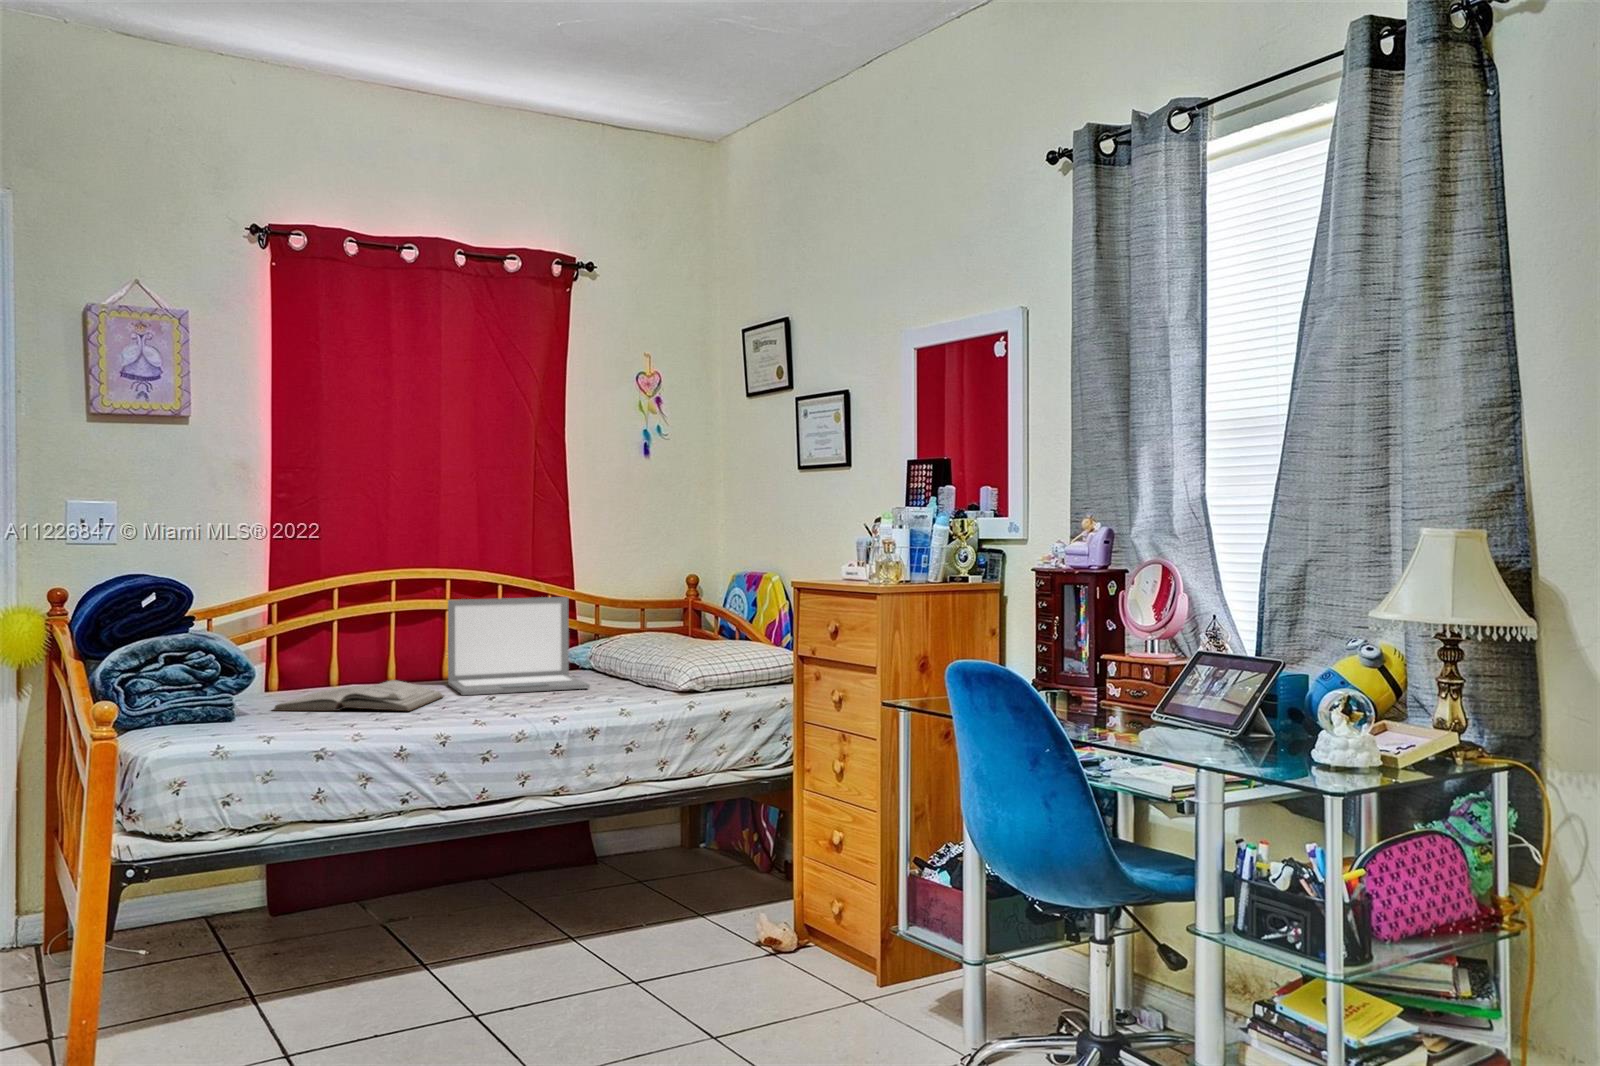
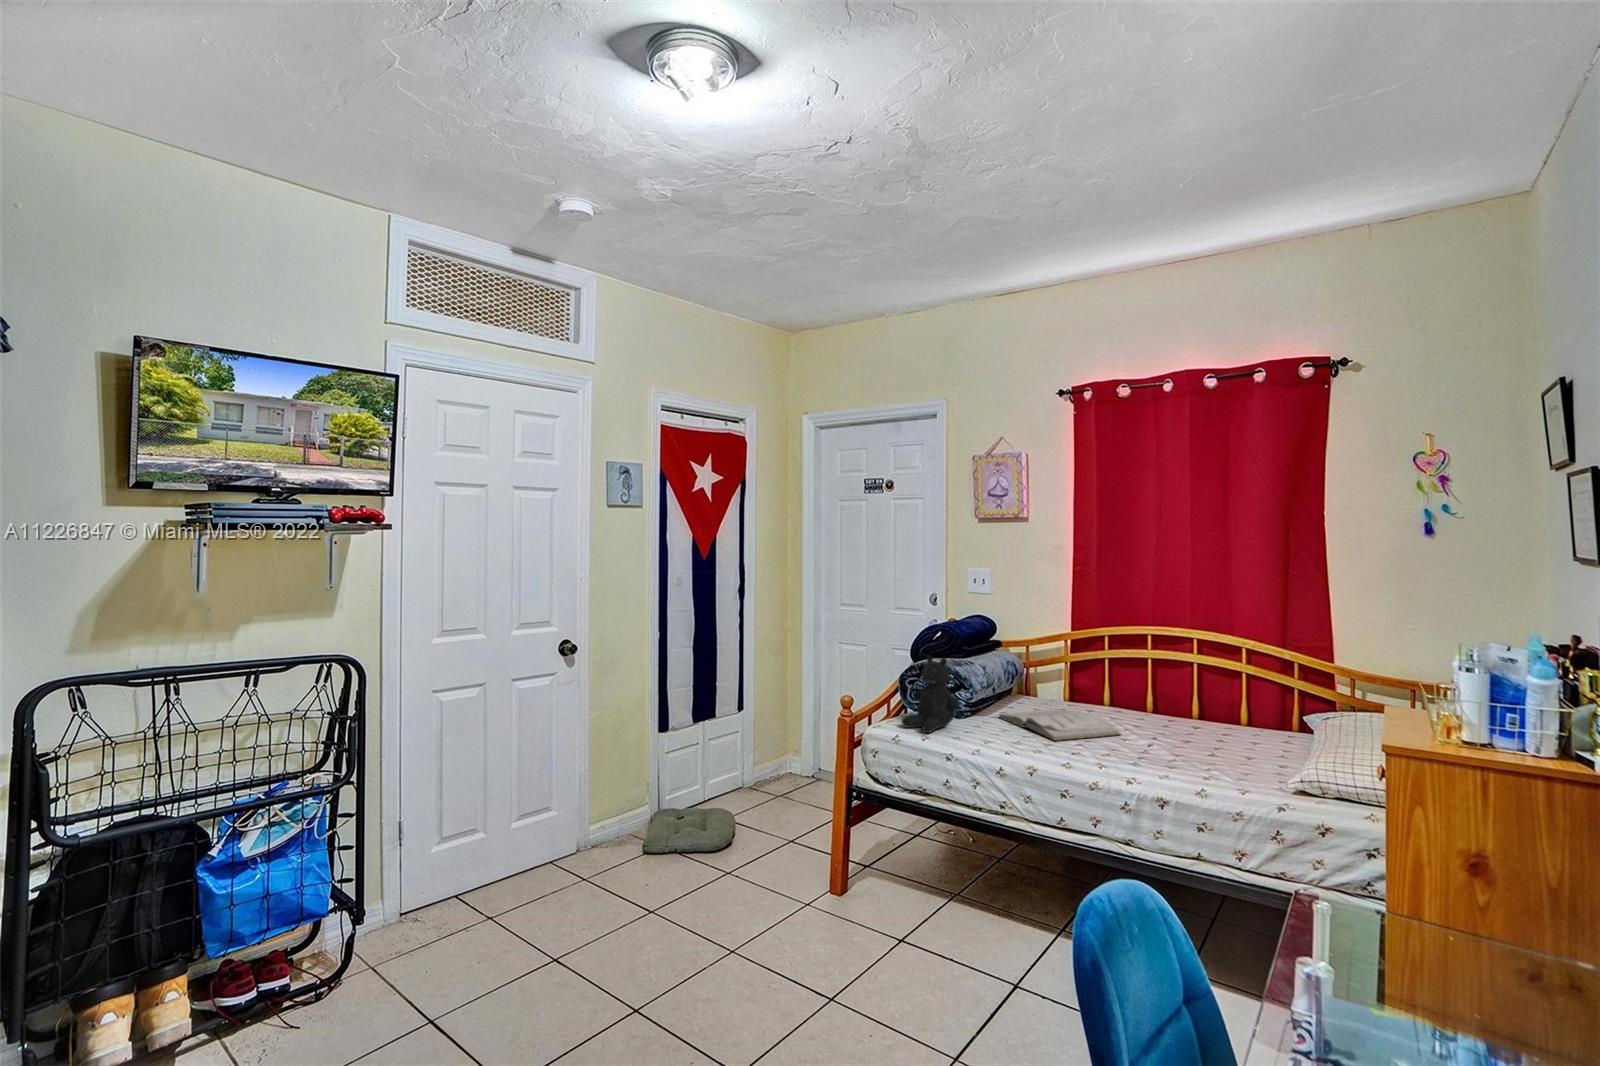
laptop: present [448,597,590,695] -> none [1138,657,1278,759]
teddy bear: none [185,617,287,737] -> present [902,655,960,733]

